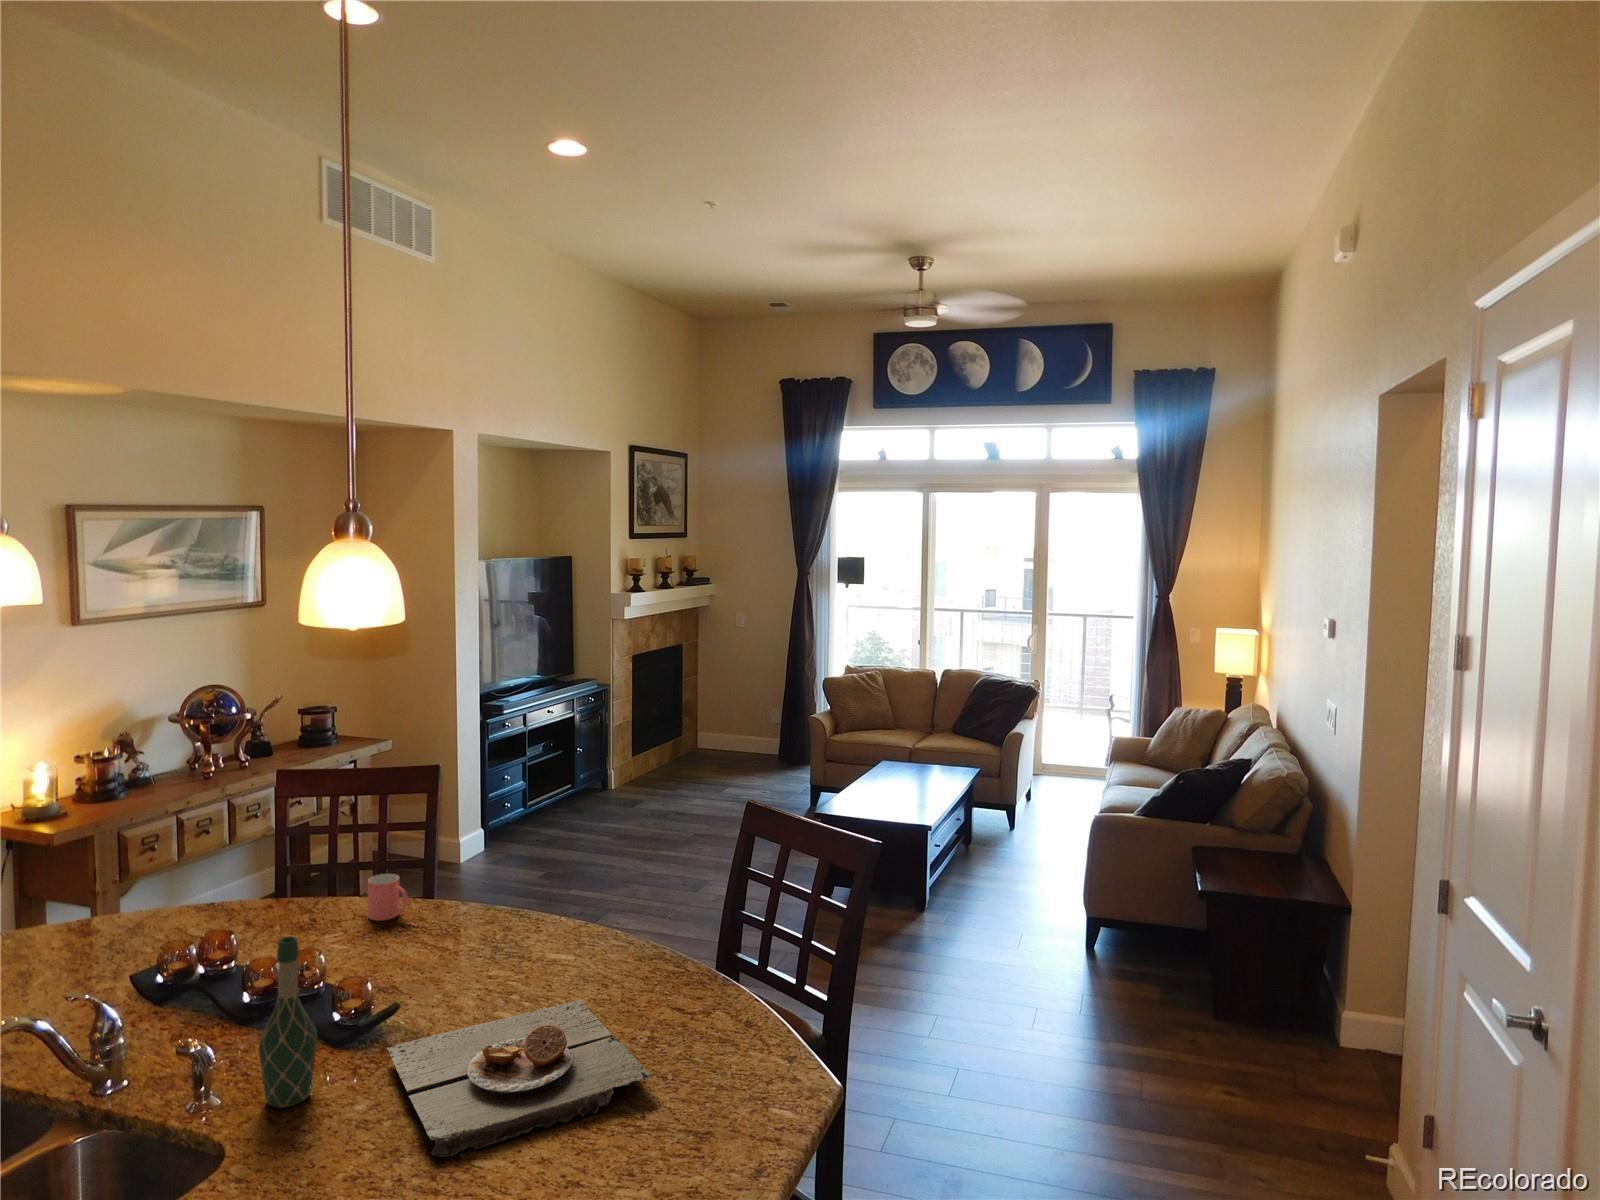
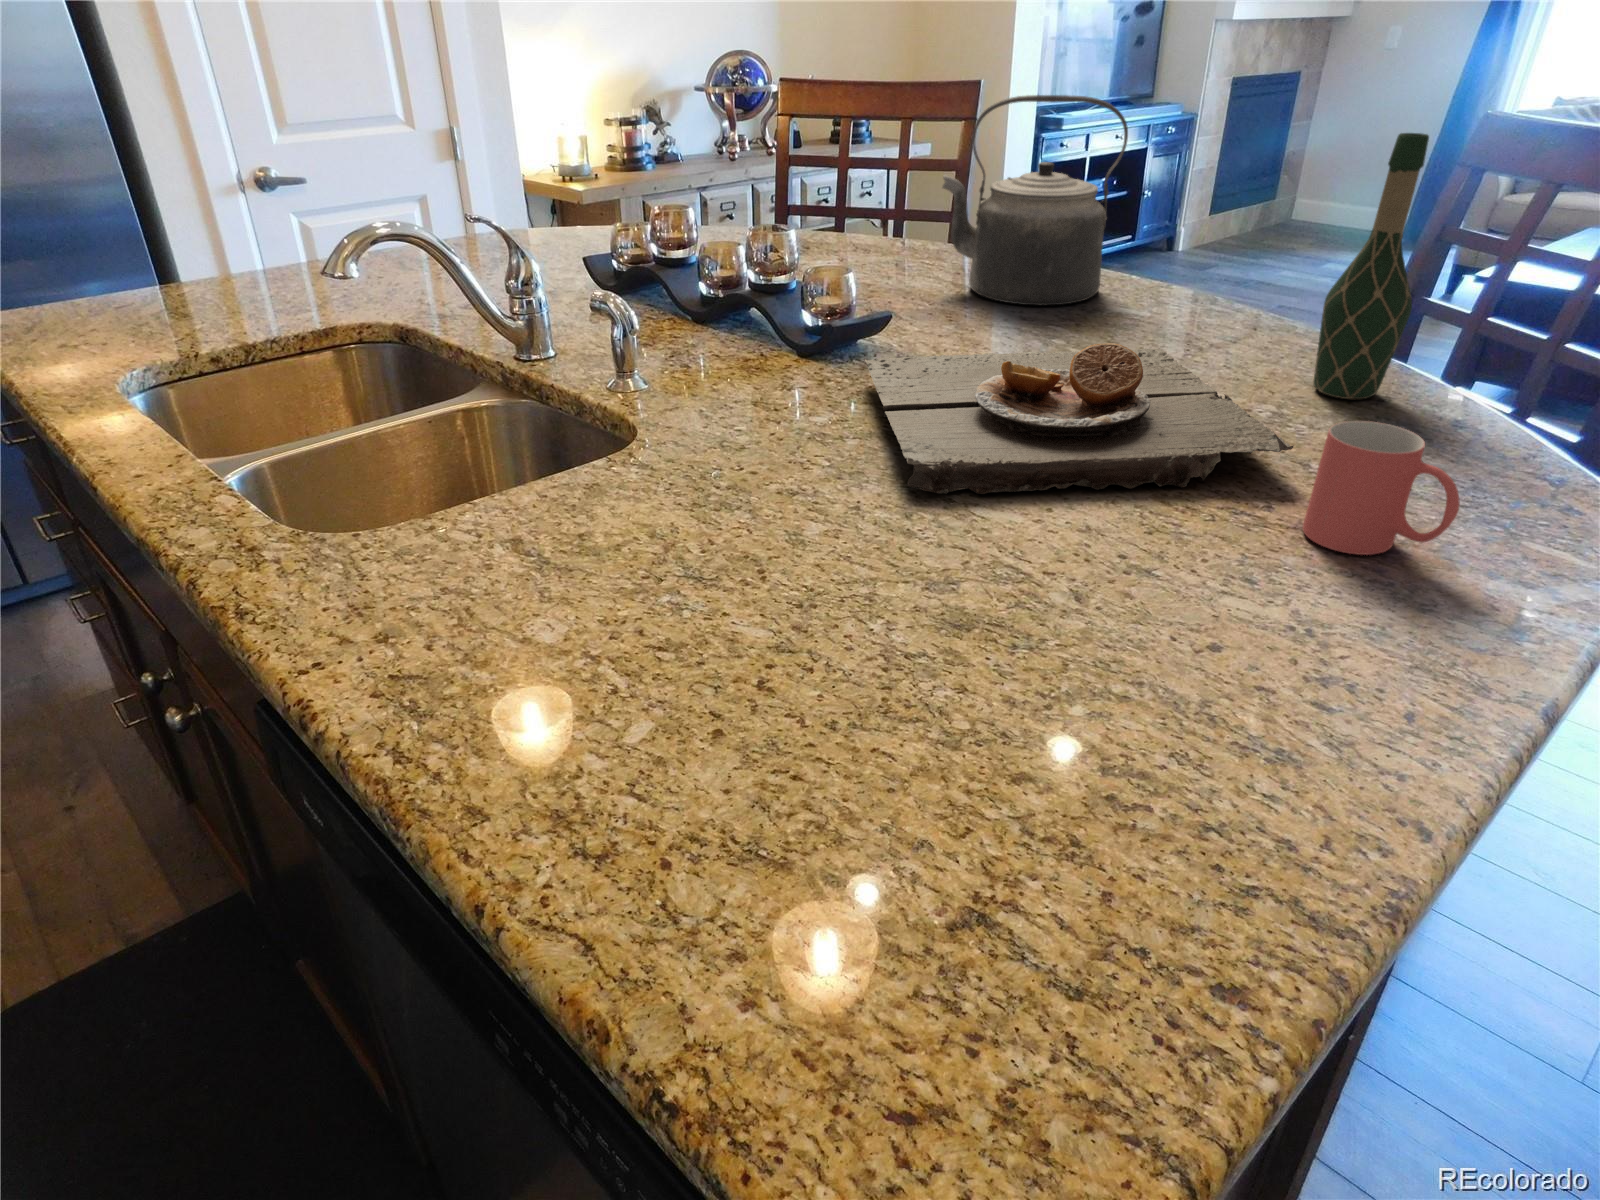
kettle: none [426,825,546,962] -> present [942,95,1128,305]
mug: present [368,874,409,921] -> present [1303,421,1460,555]
wine bottle: present [259,936,317,1108] -> present [1313,133,1429,399]

